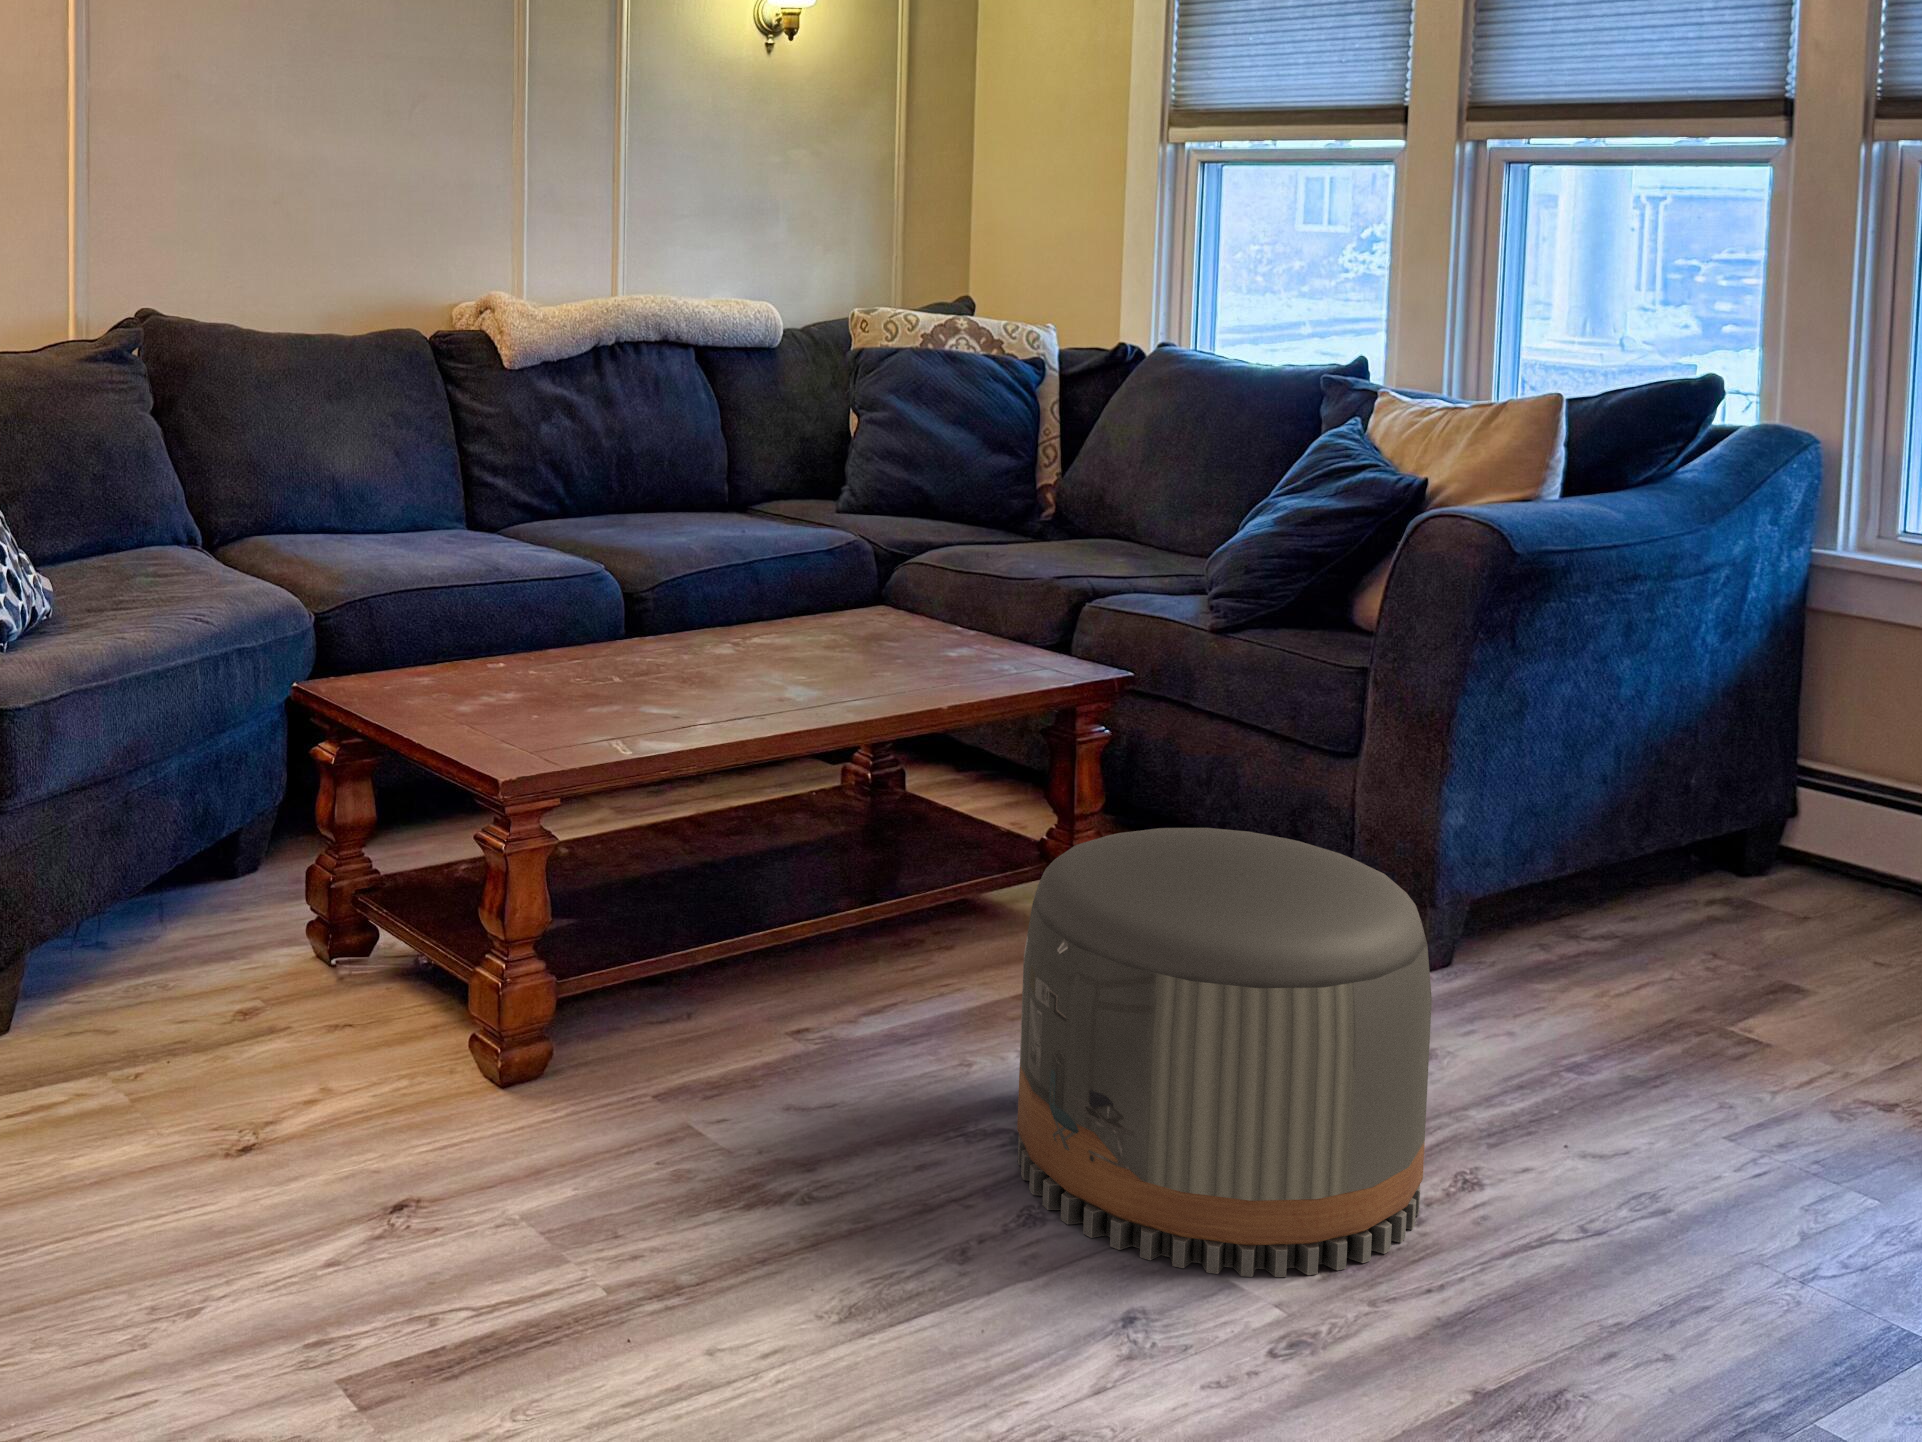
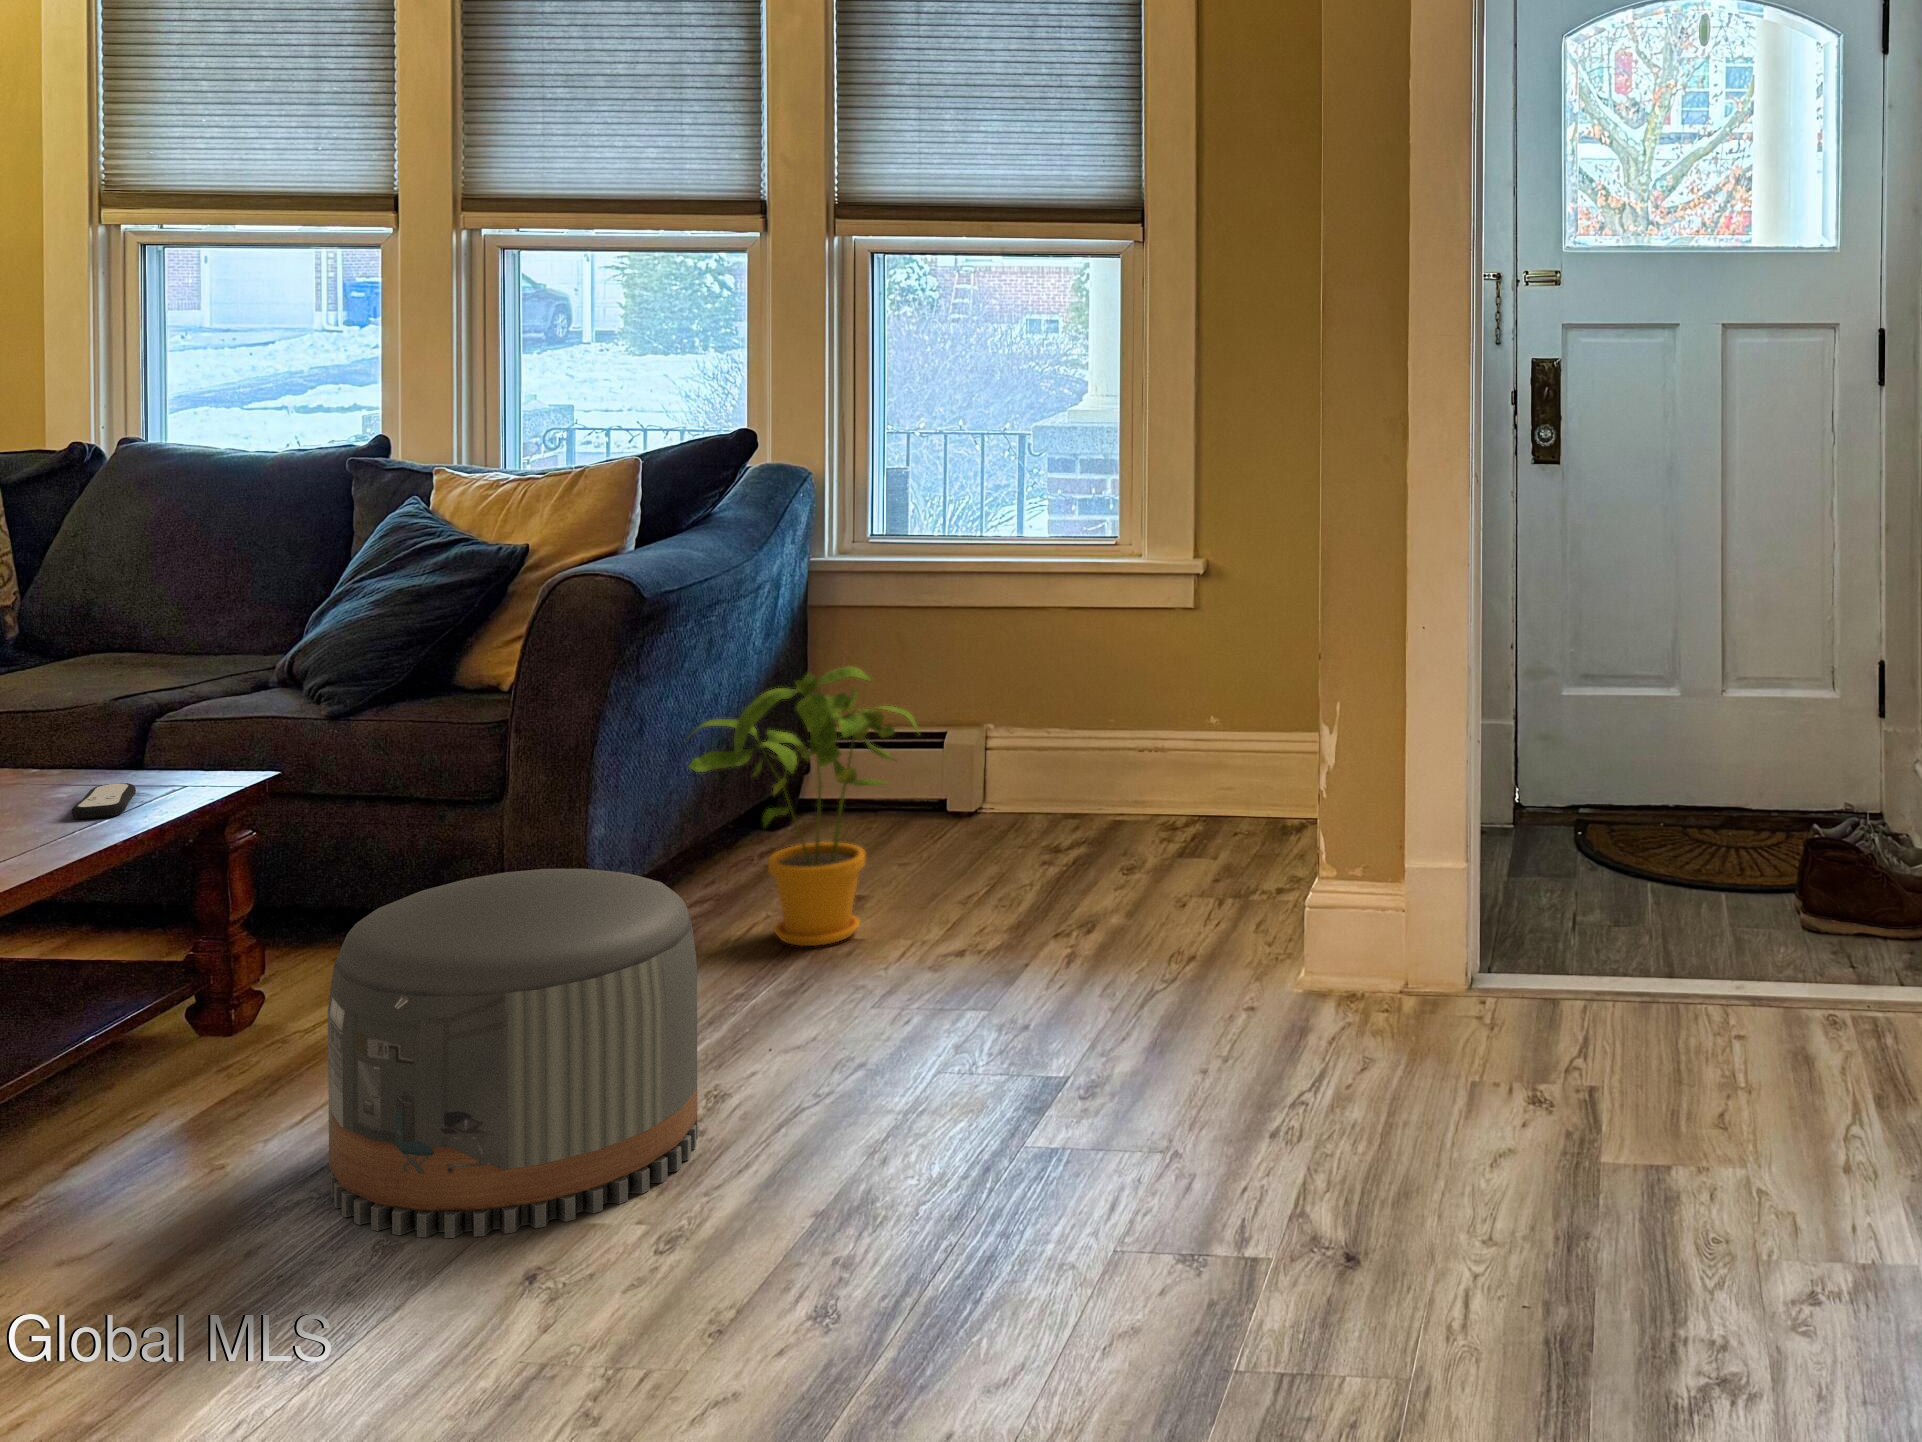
remote control: none [938,649,1007,680] -> present [71,783,136,819]
house plant: none [1569,678,1877,1033] -> present [687,667,918,946]

